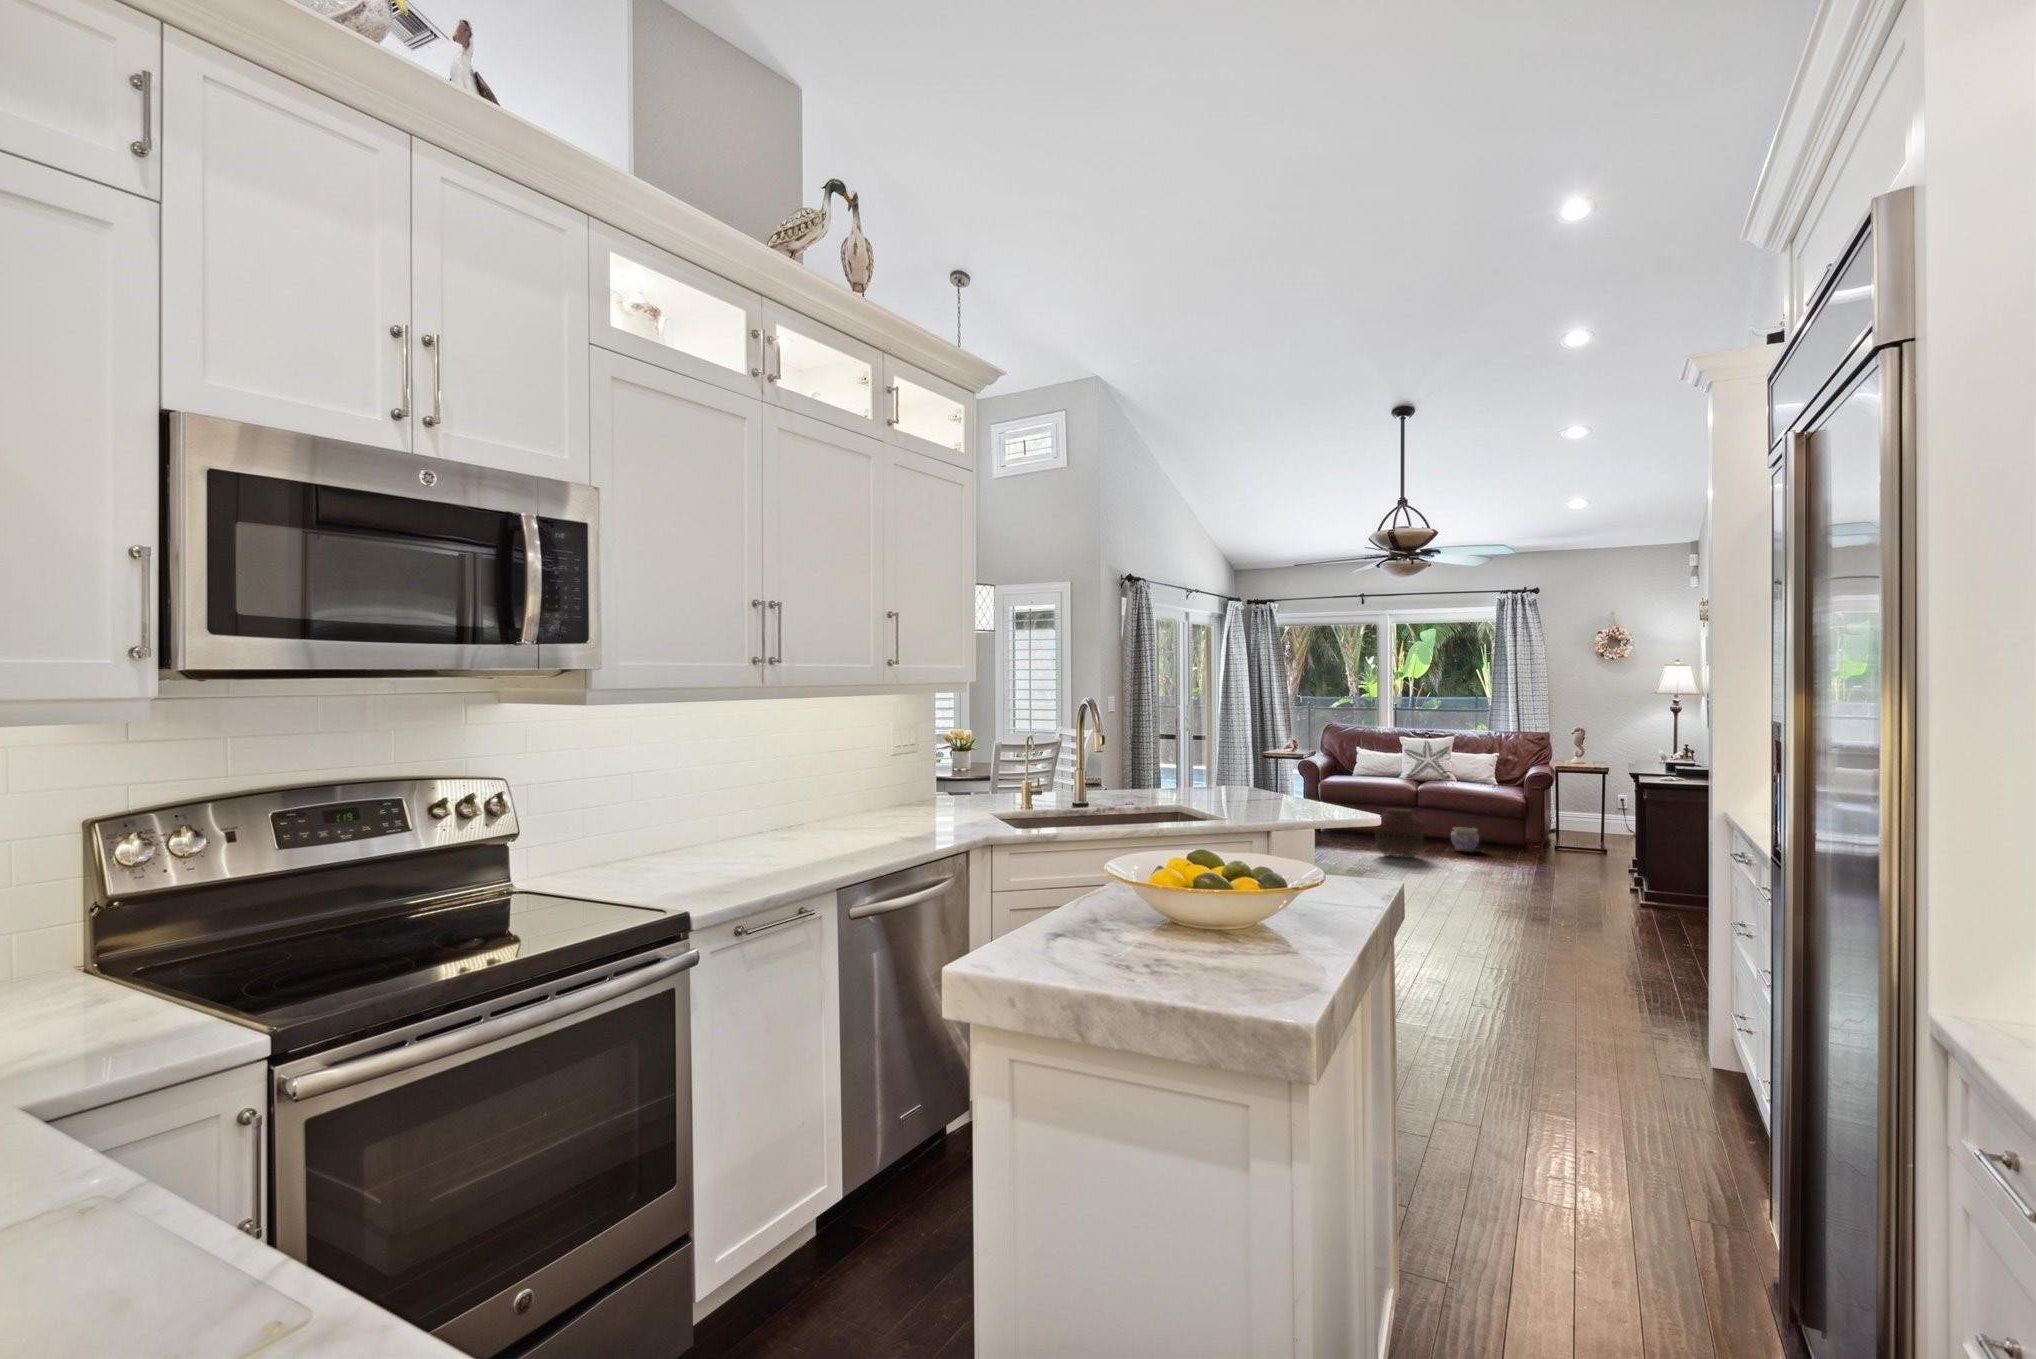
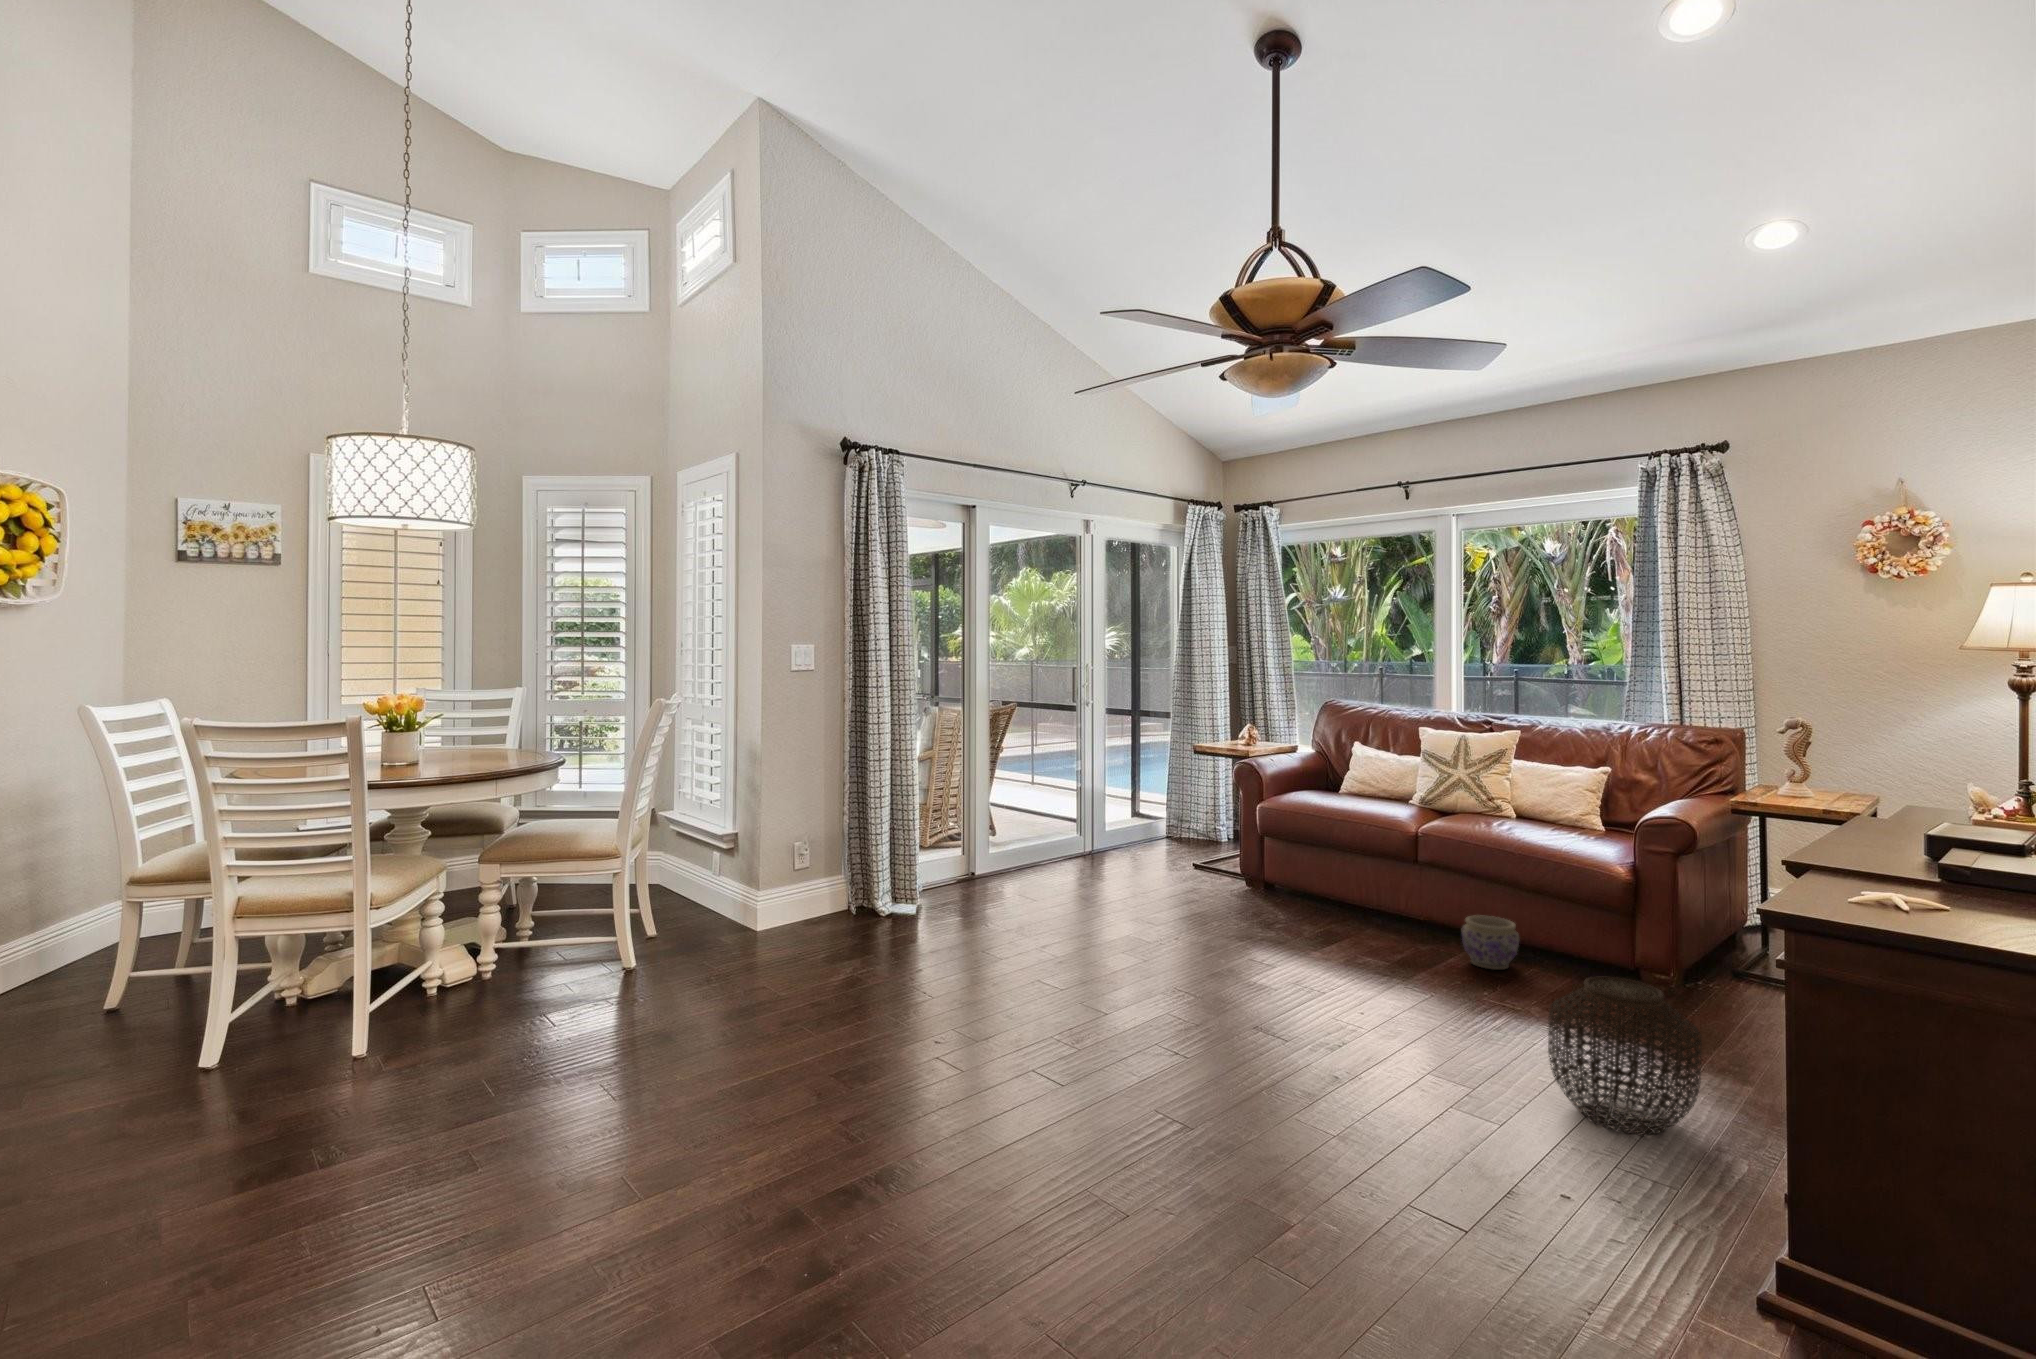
woven basket: present [1375,809,1424,859] -> present [1548,977,1702,1135]

